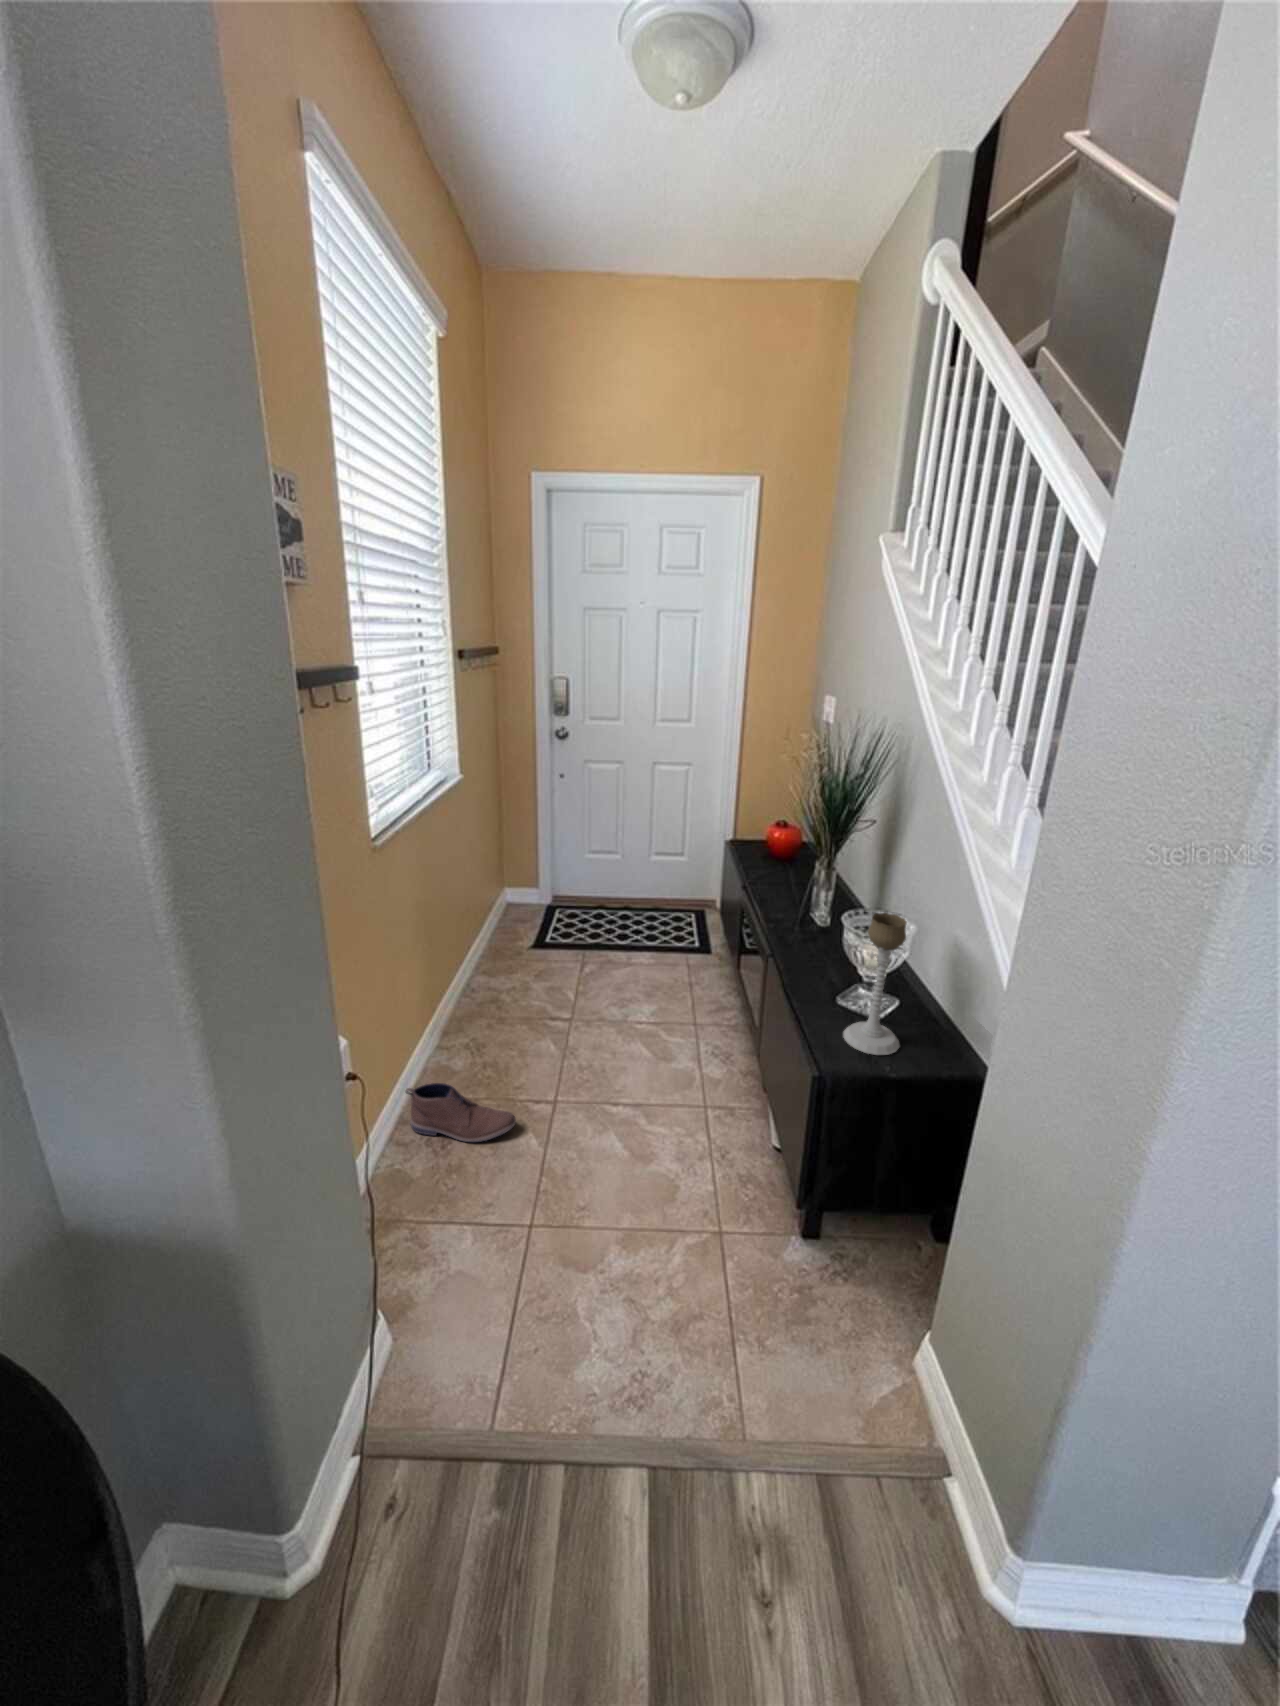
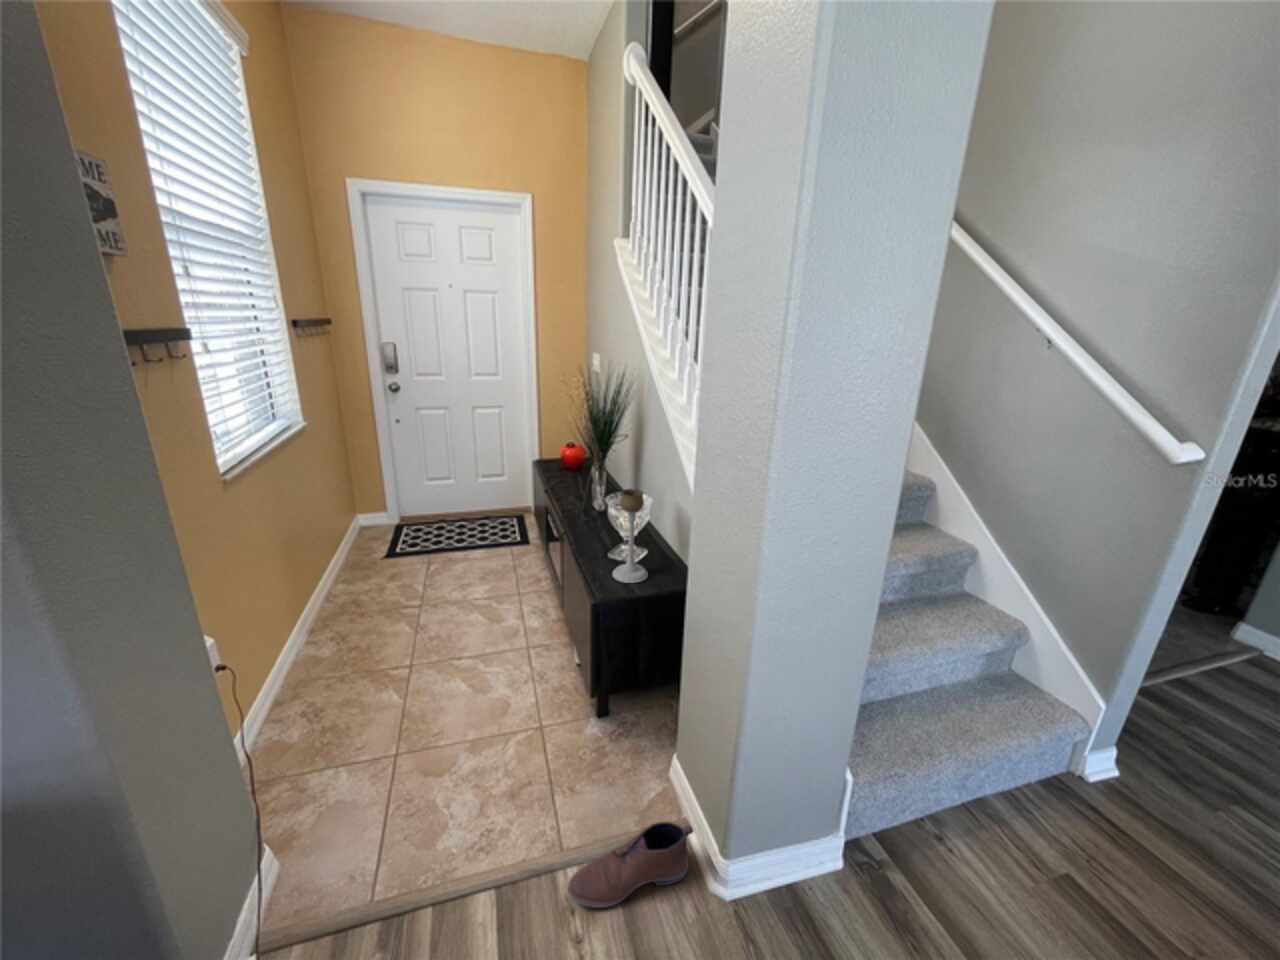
shoe: present [405,1083,516,1142] -> present [568,822,693,908]

